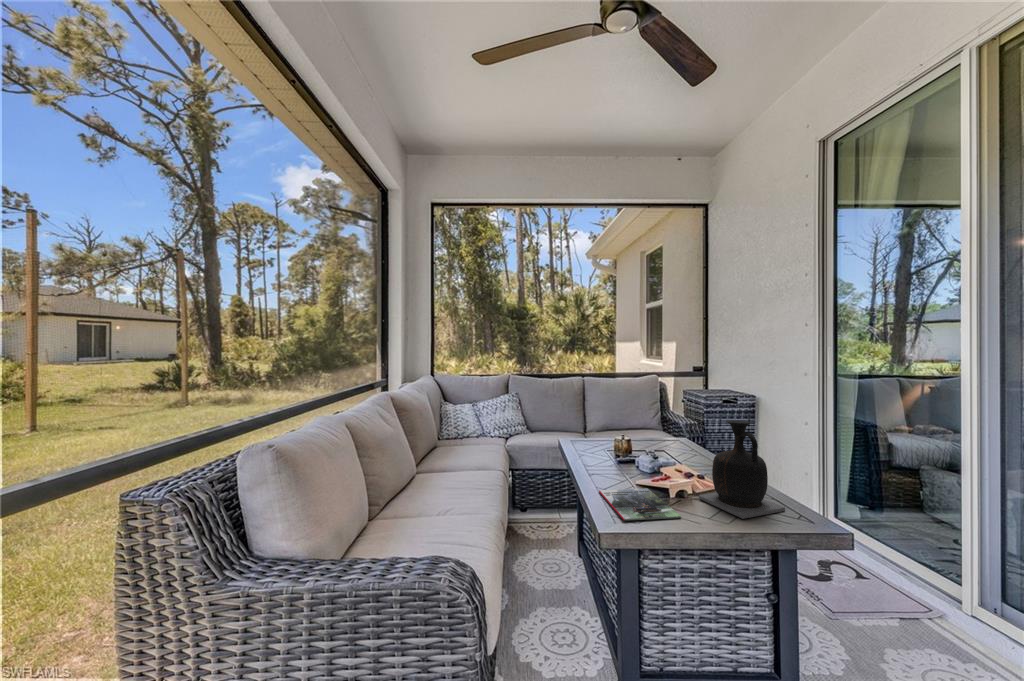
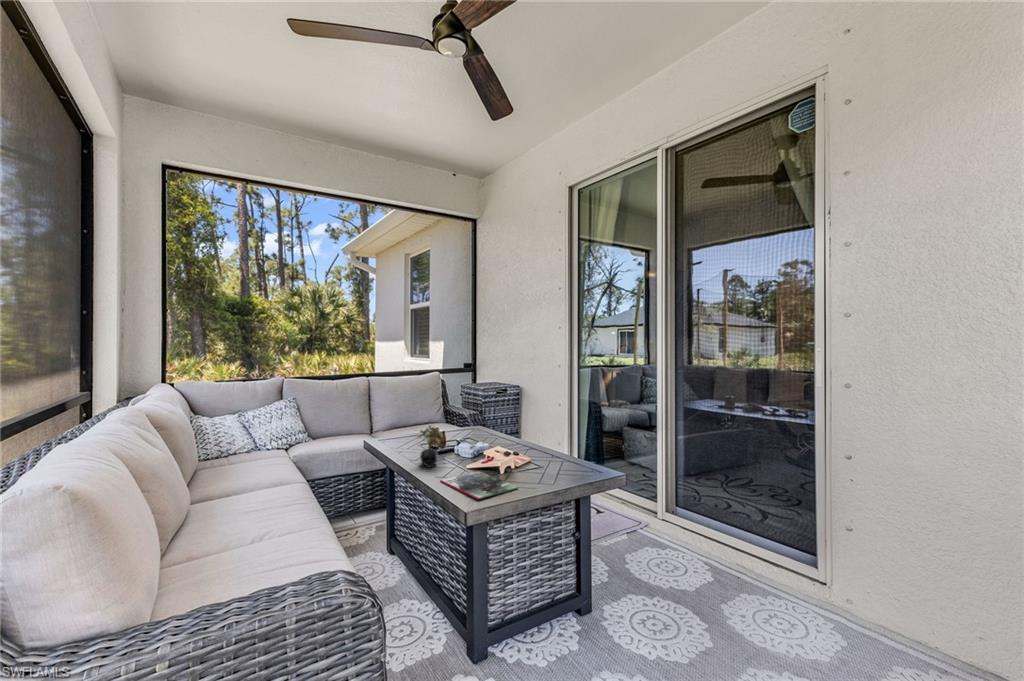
vase: present [699,420,785,519] -> none [522,405,581,480]
succulent plant: none [587,431,614,475] -> present [418,426,443,468]

